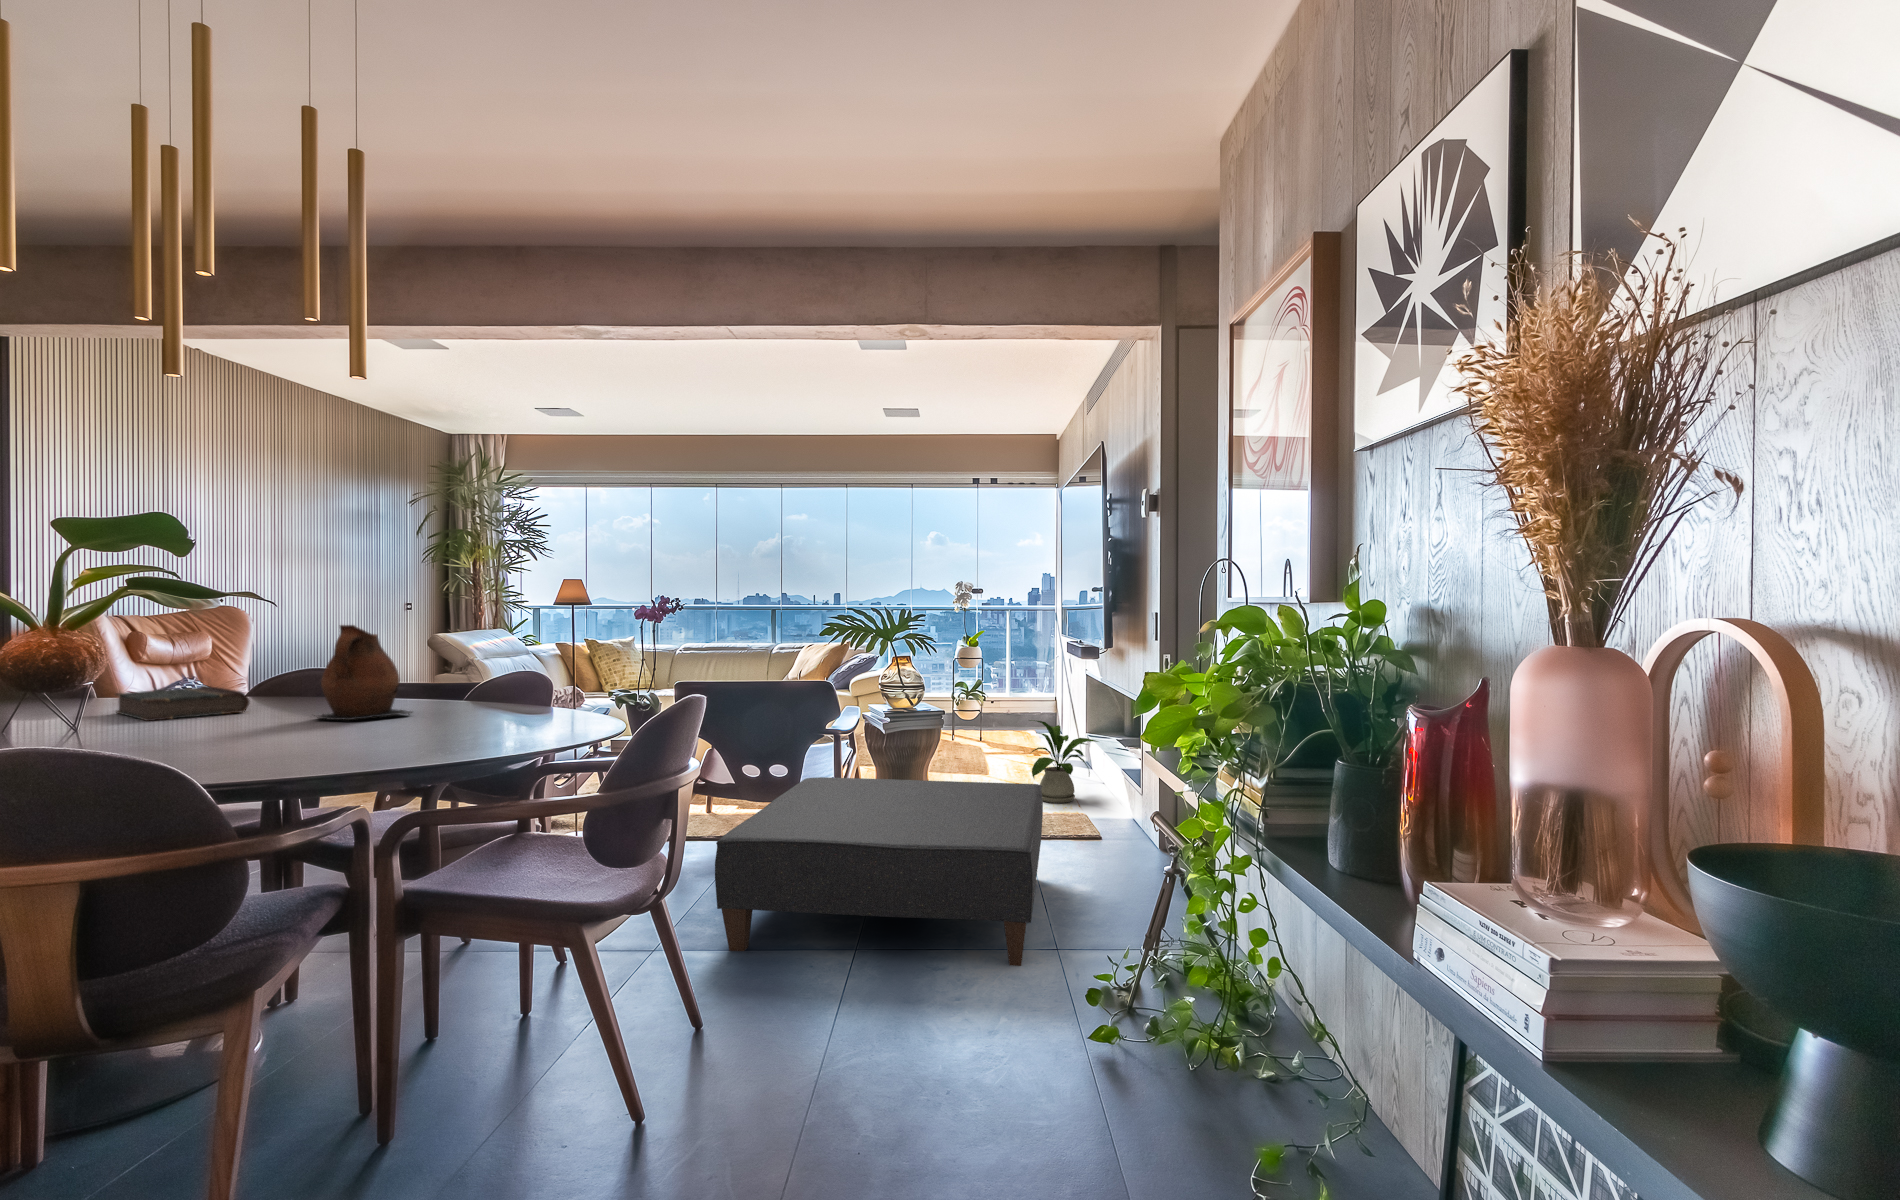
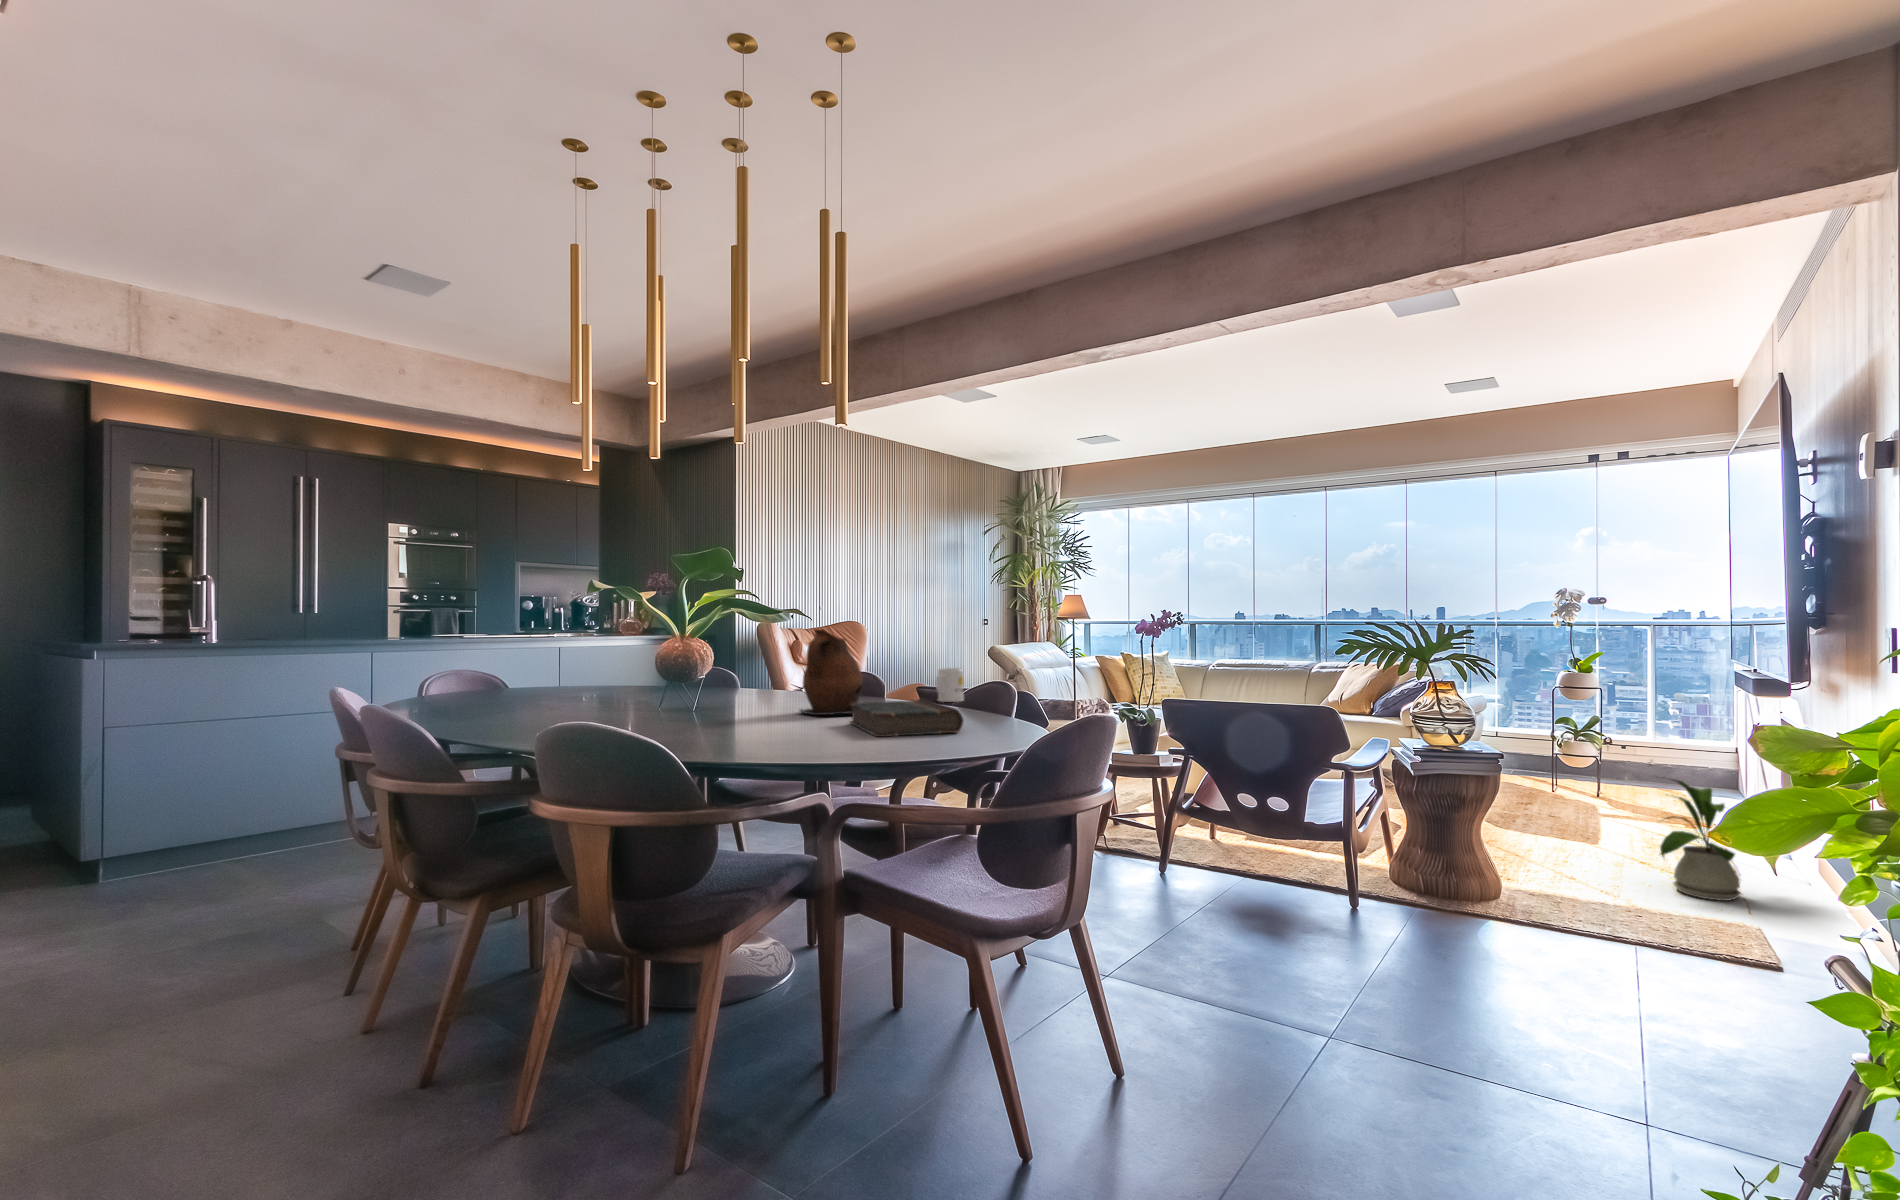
mug: none [465,662,497,698] -> present [936,668,964,702]
book: present [116,685,249,721] -> present [849,698,963,737]
ottoman: present [715,777,1043,966] -> none [1158,819,1653,1146]

